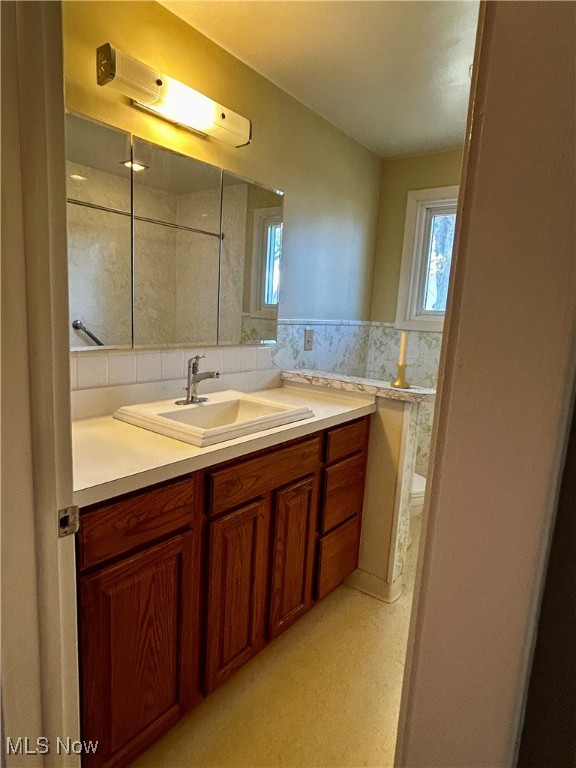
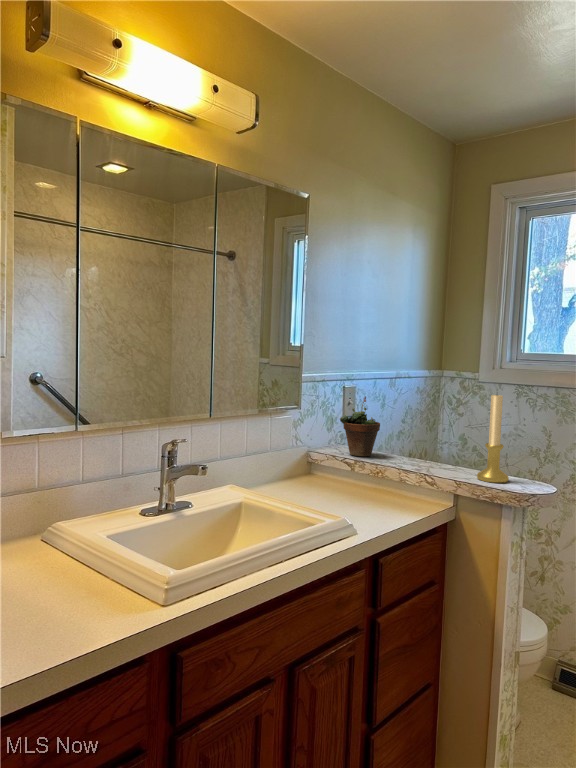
succulent plant: none [303,334,329,374] -> present [340,396,380,456]

